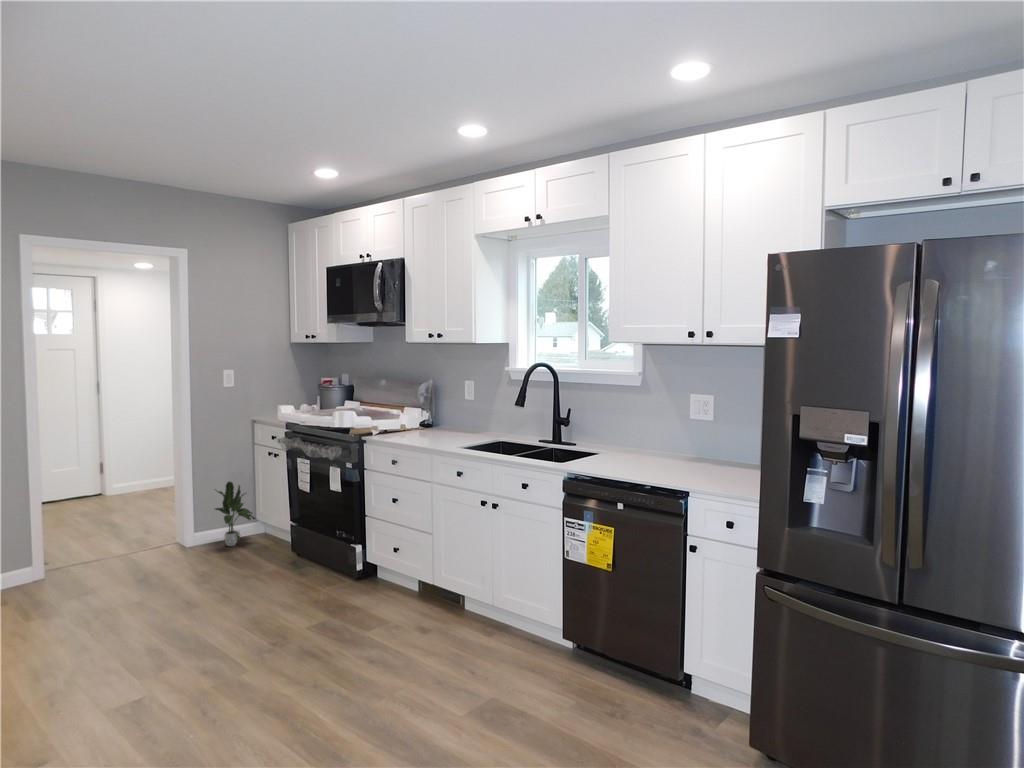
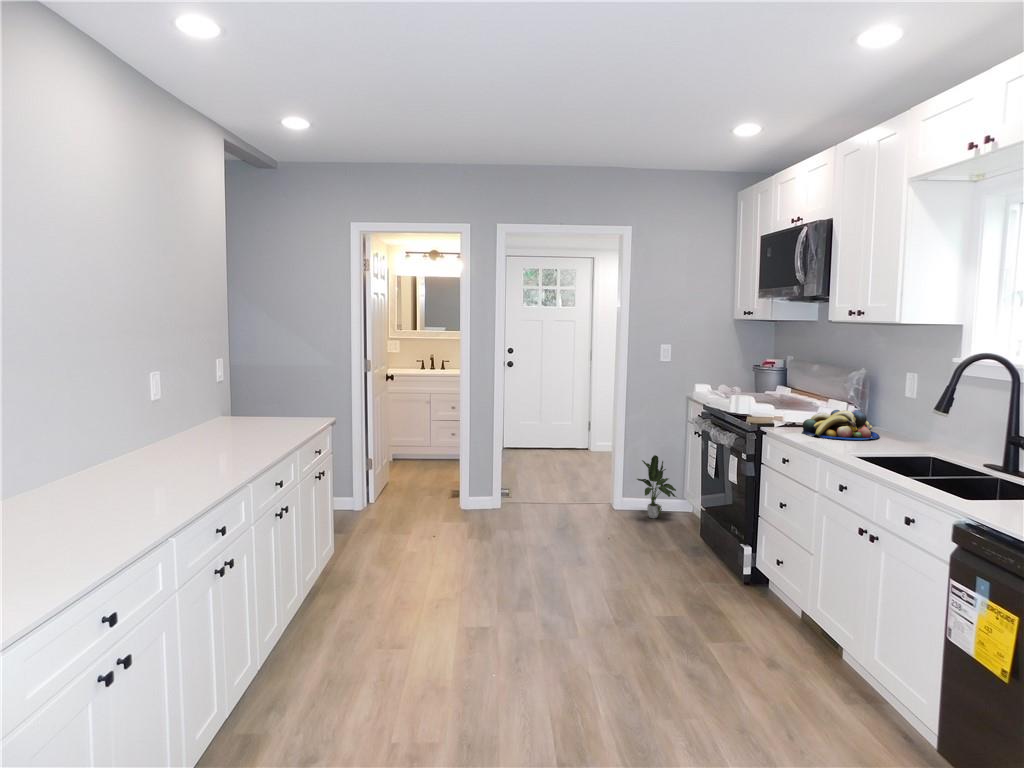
fruit bowl: none [397,413,454,438] -> present [802,410,880,440]

